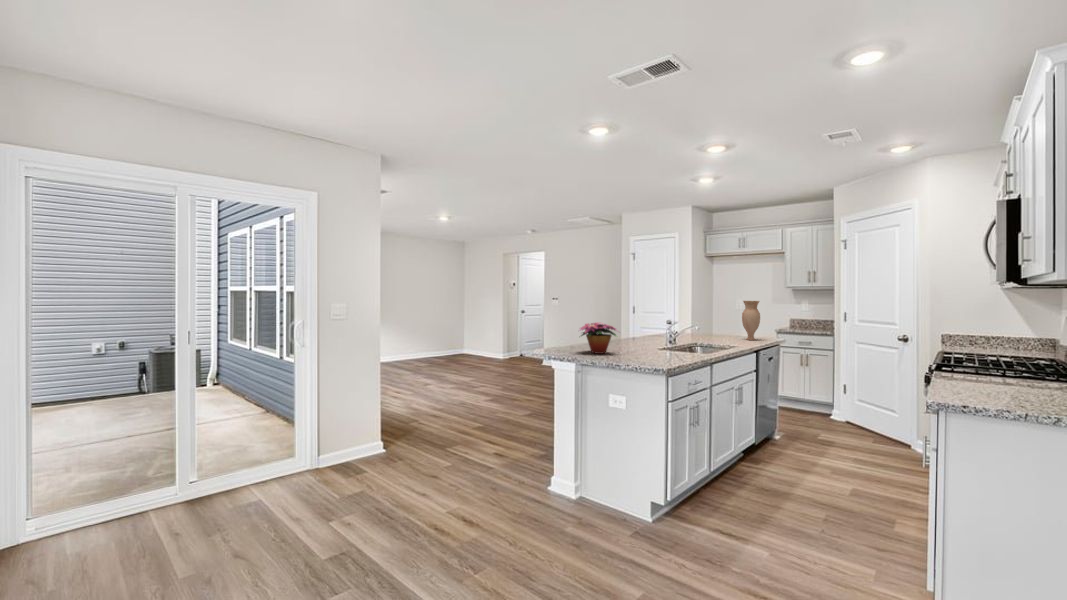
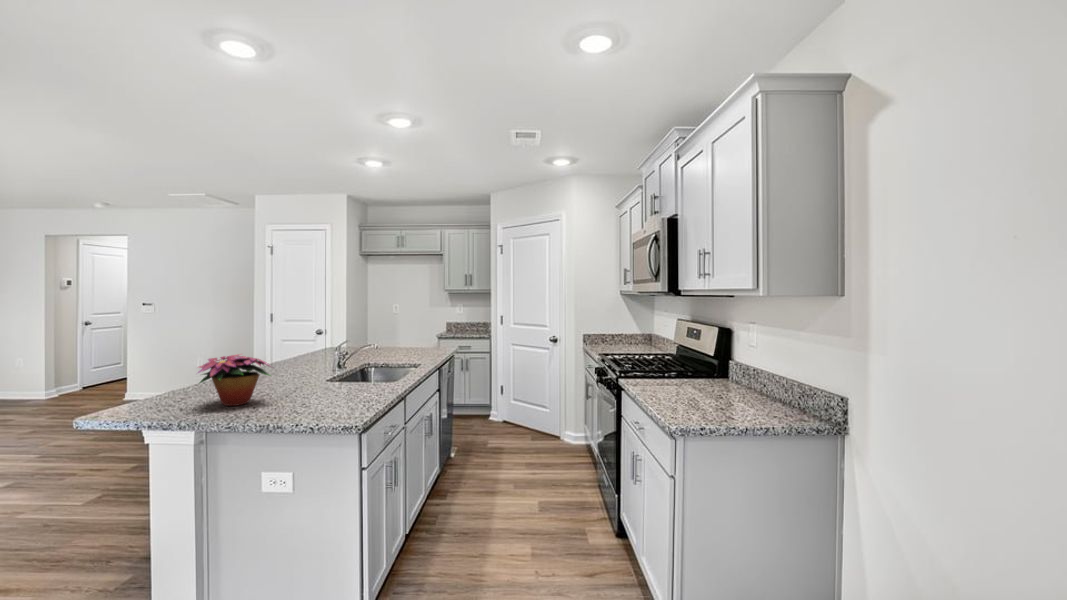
vase: present [742,301,760,340] -> none [415,307,435,352]

